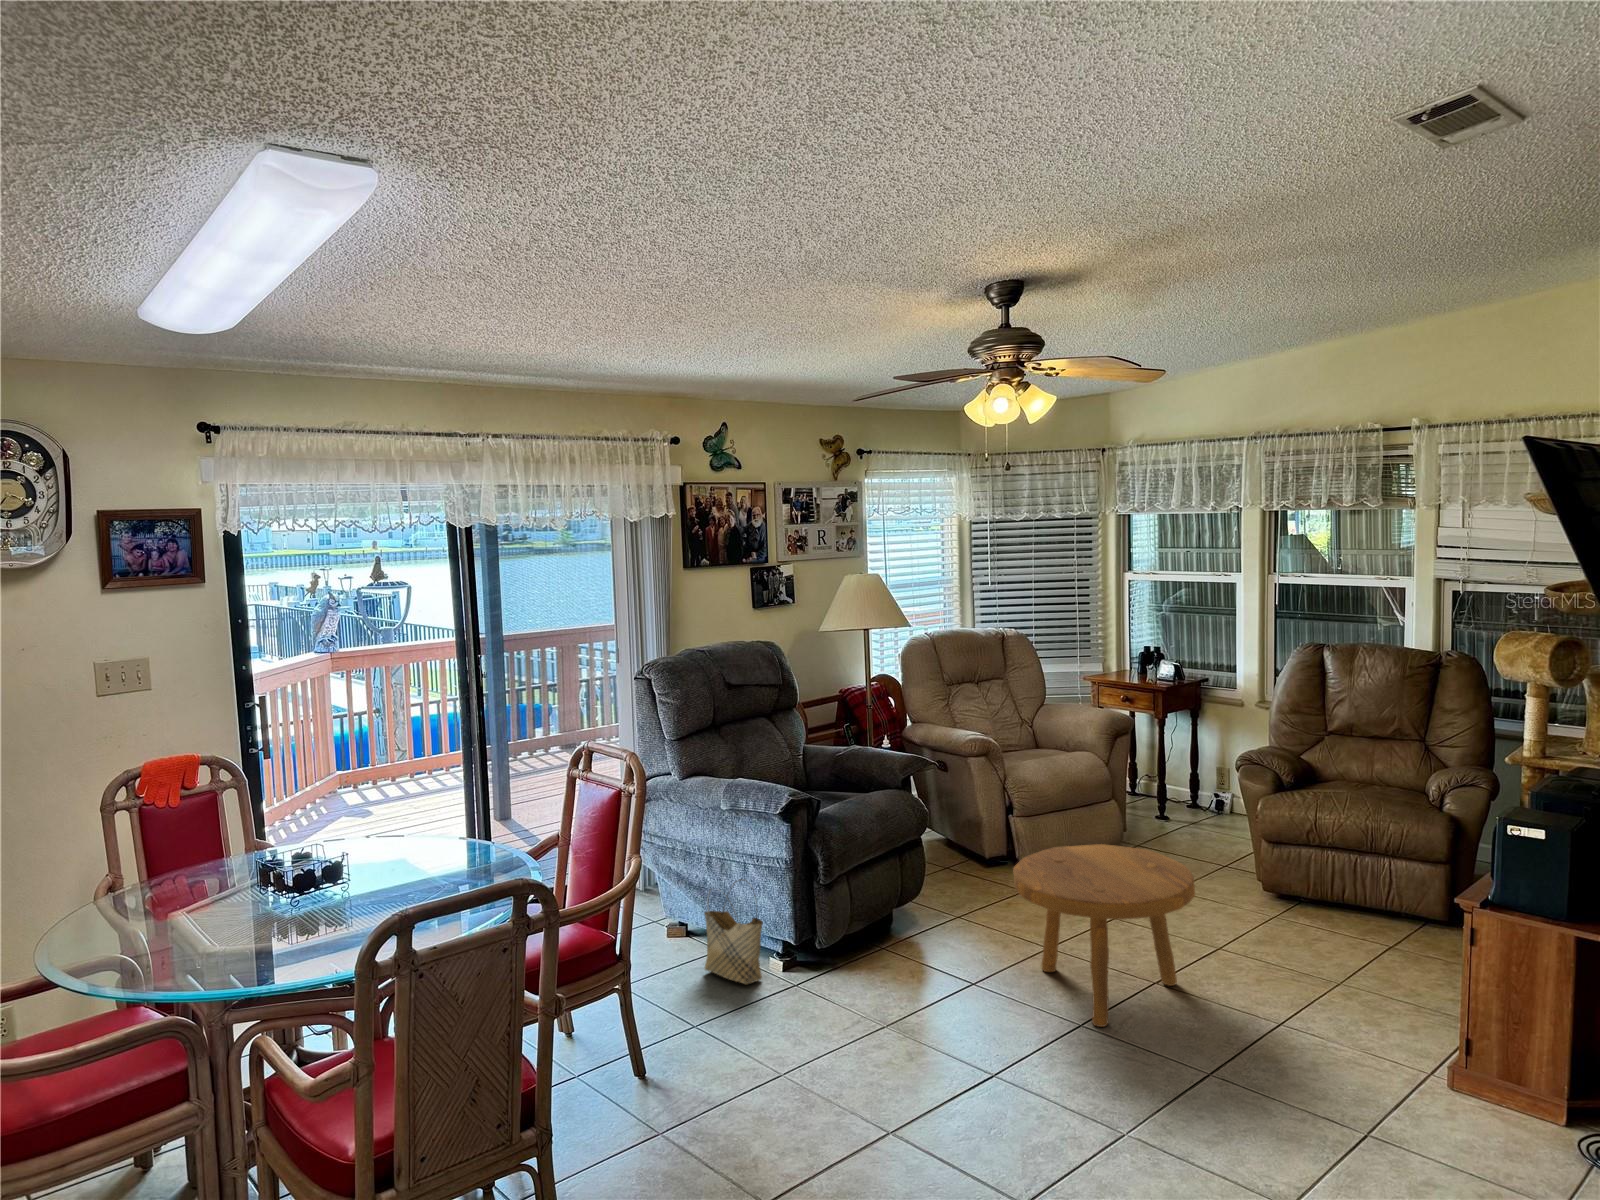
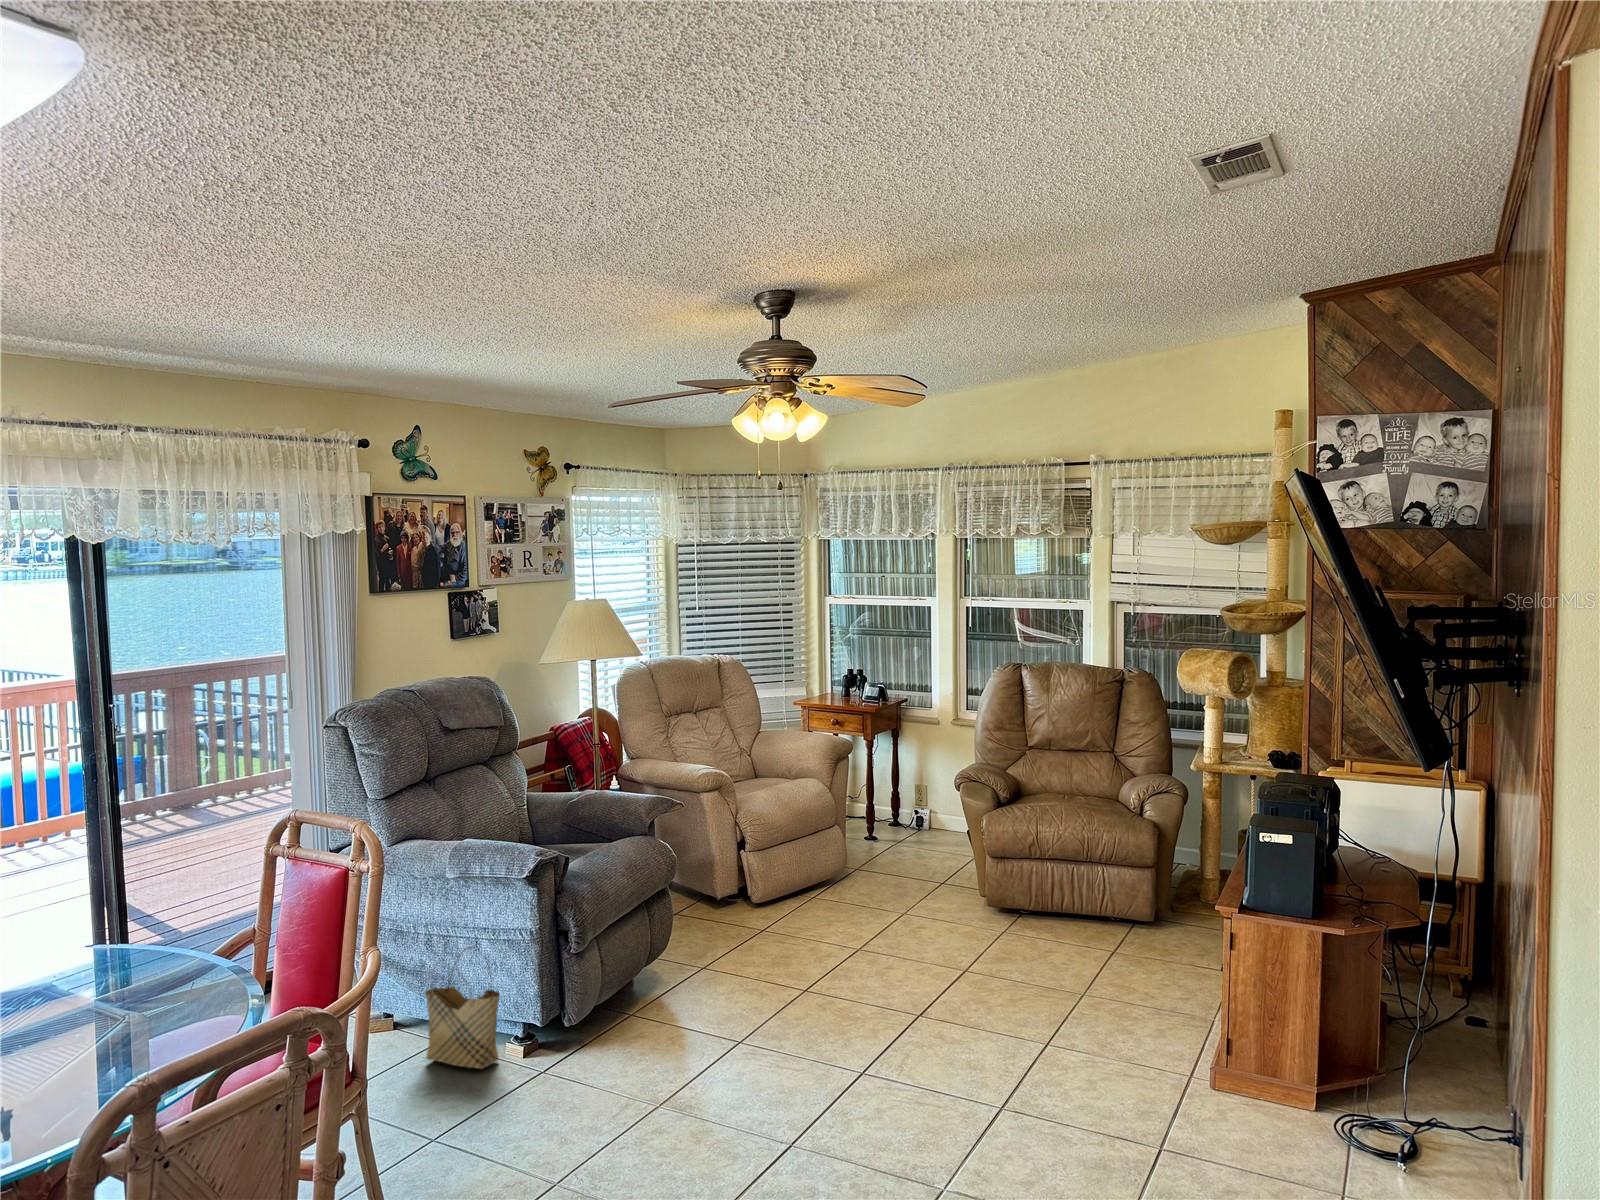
footstool: present [1013,844,1195,1027] -> none [774,867,952,1054]

